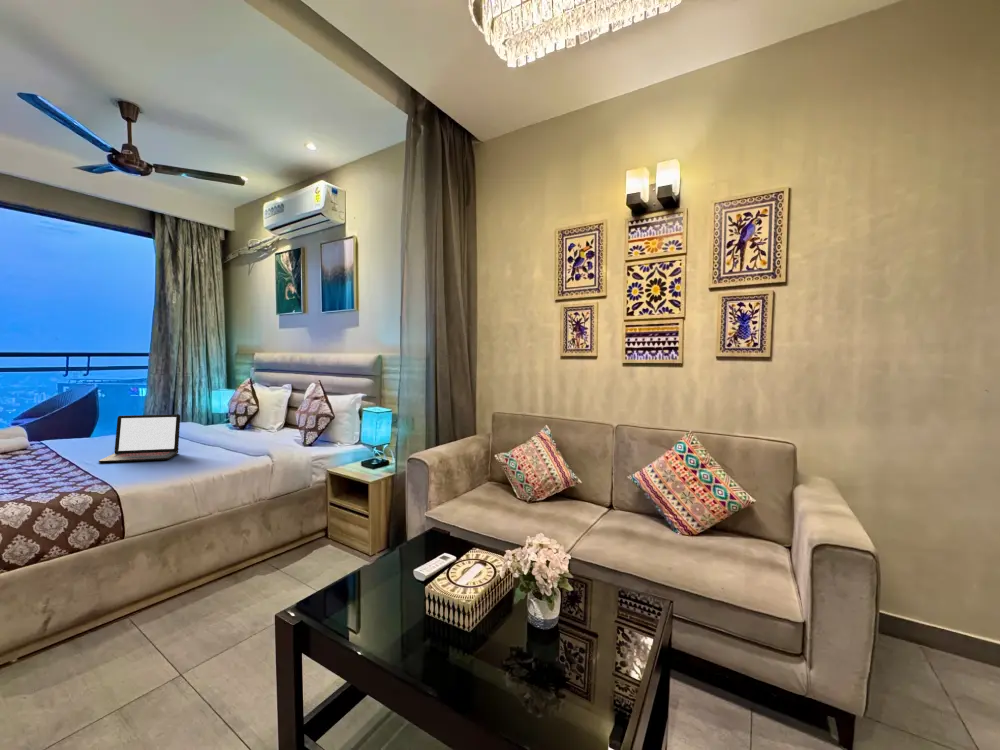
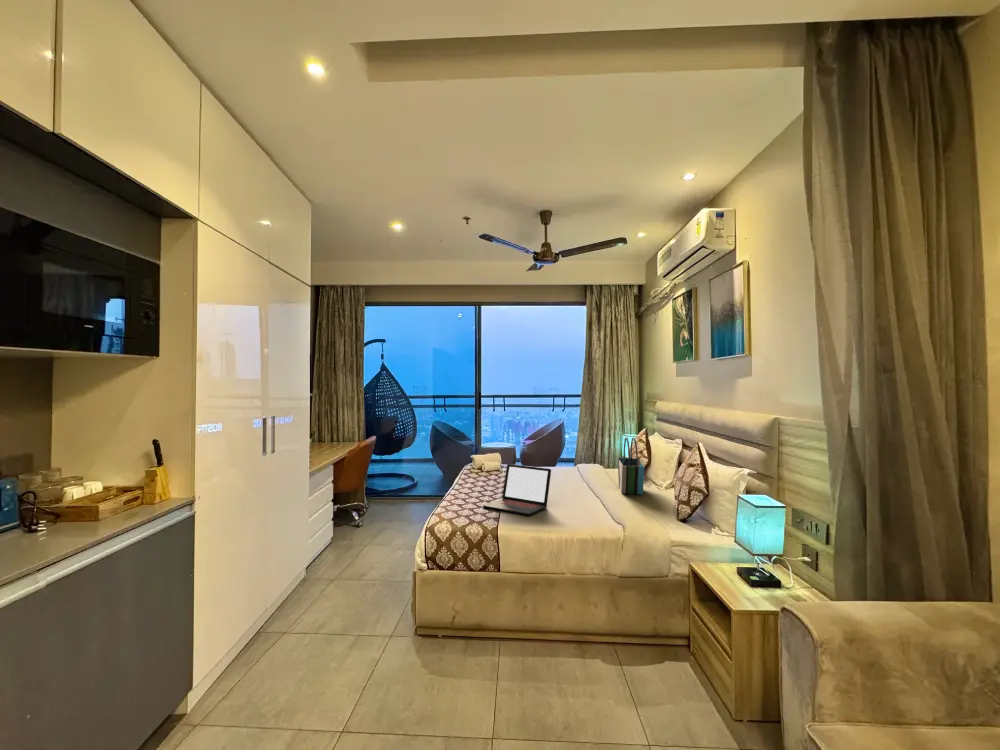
tote bag: none [232,383,267,436] -> present [618,437,644,494]

